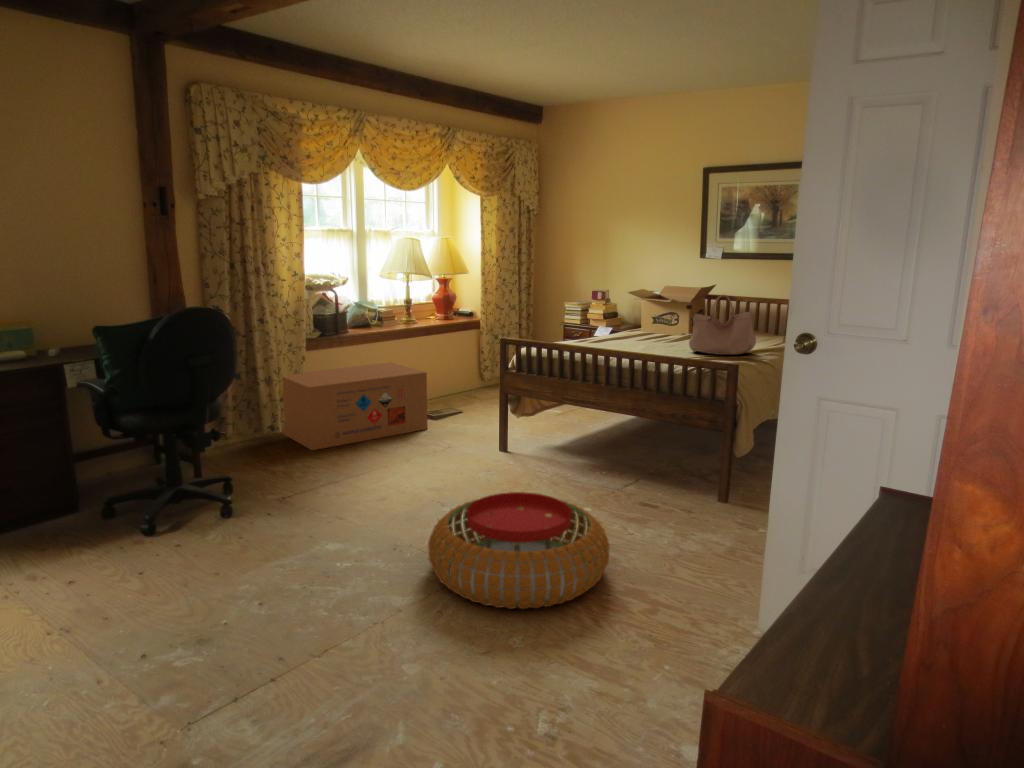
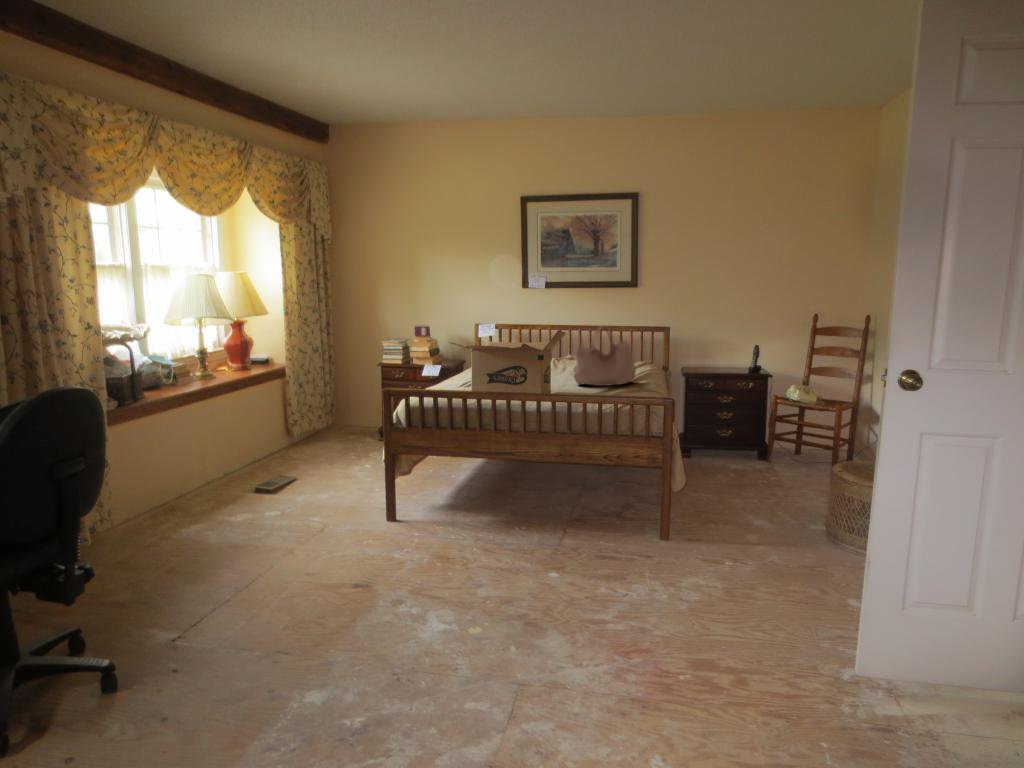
cardboard box: present [282,363,428,450] -> none [71,431,280,563]
pouf: present [428,492,610,609] -> none [473,564,683,710]

